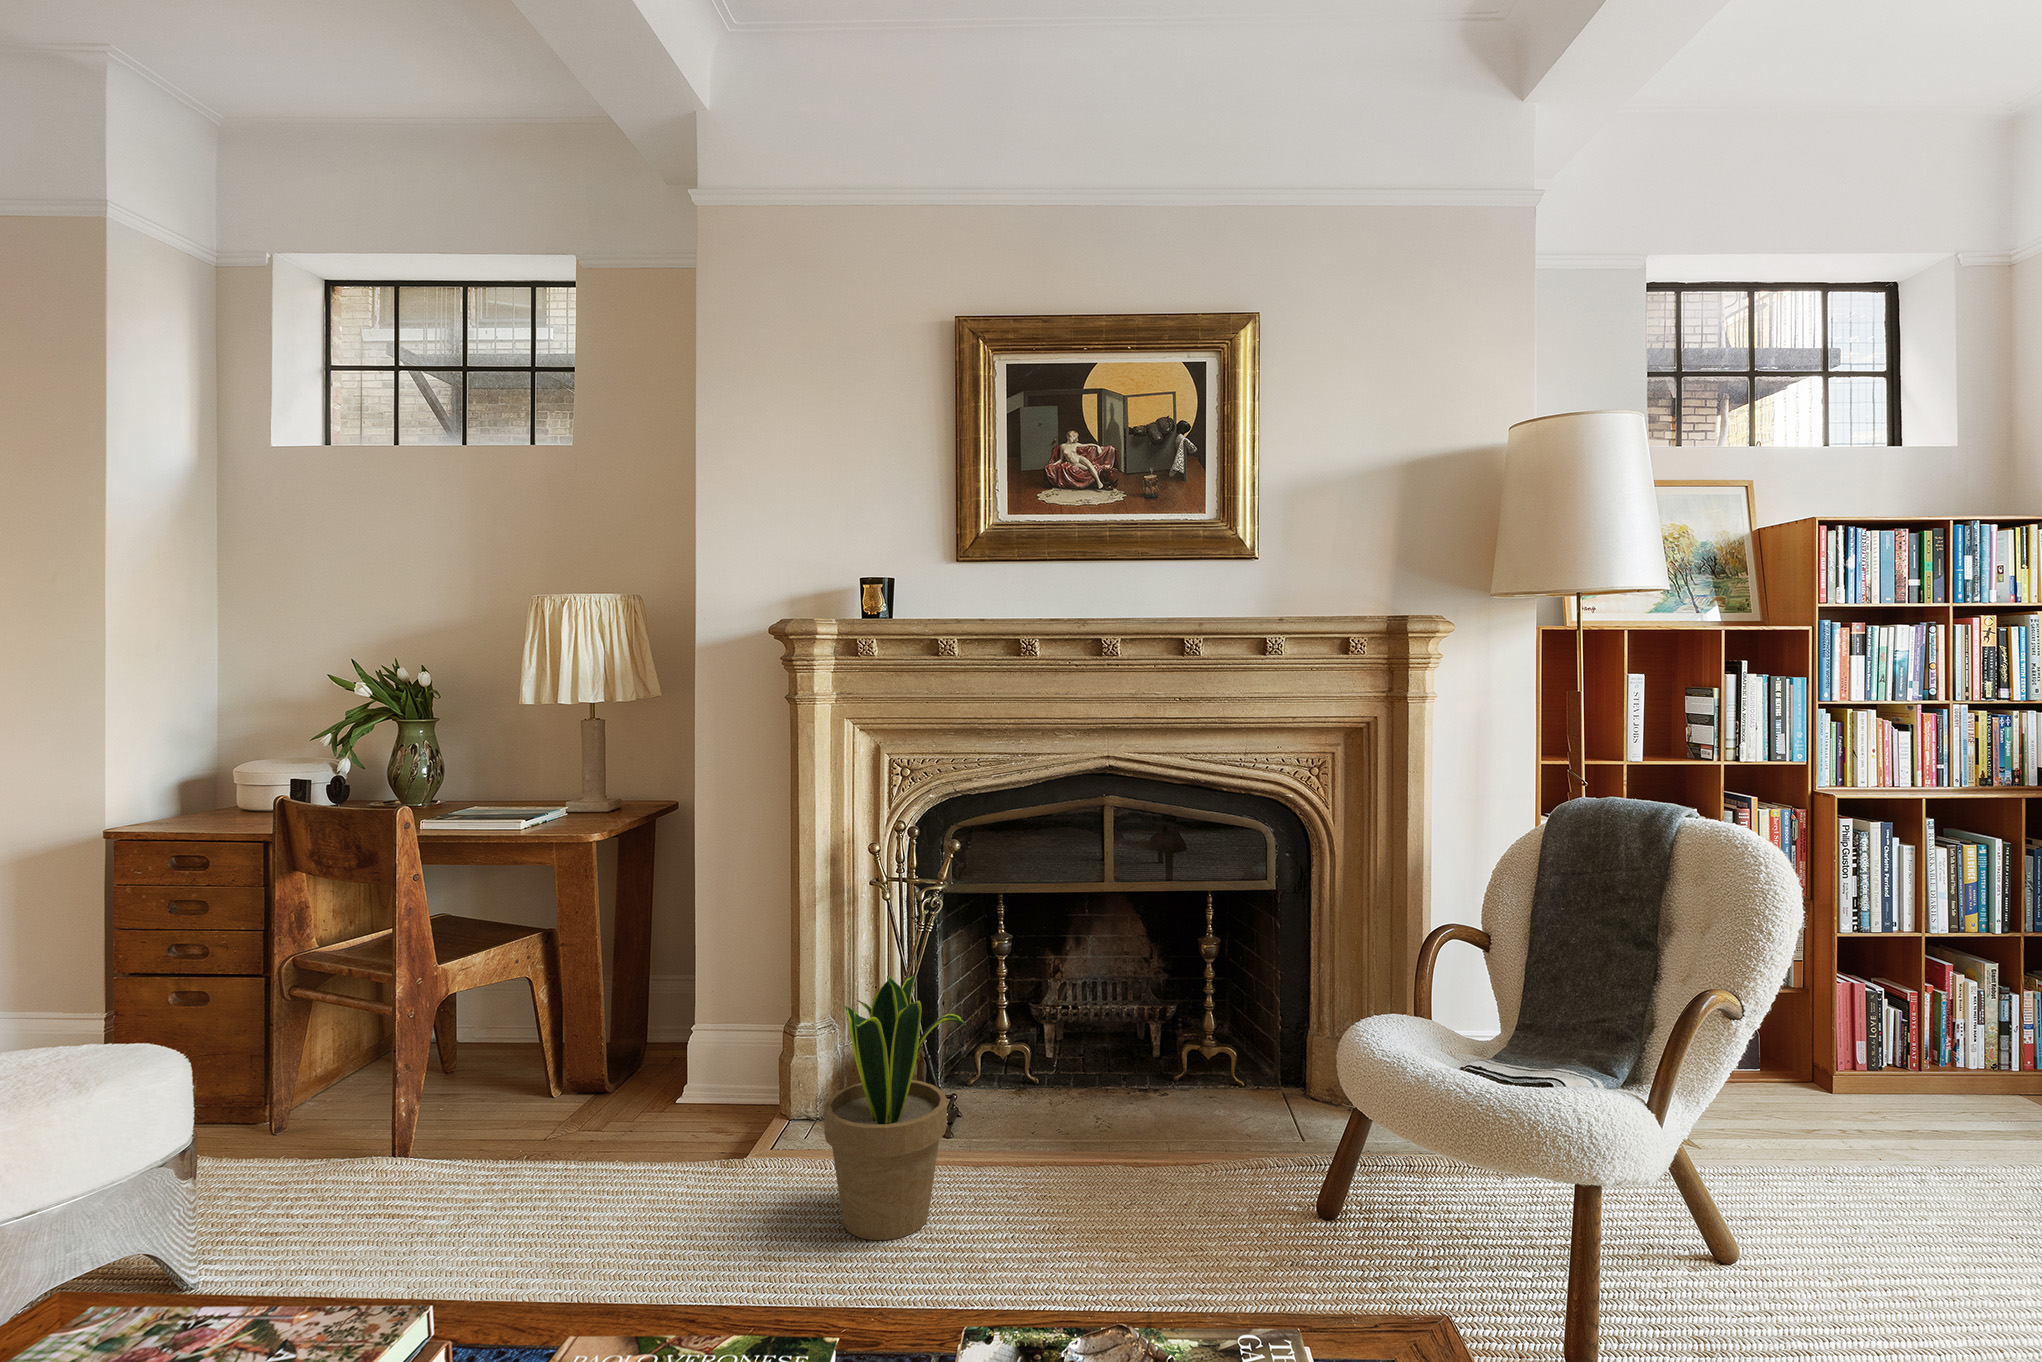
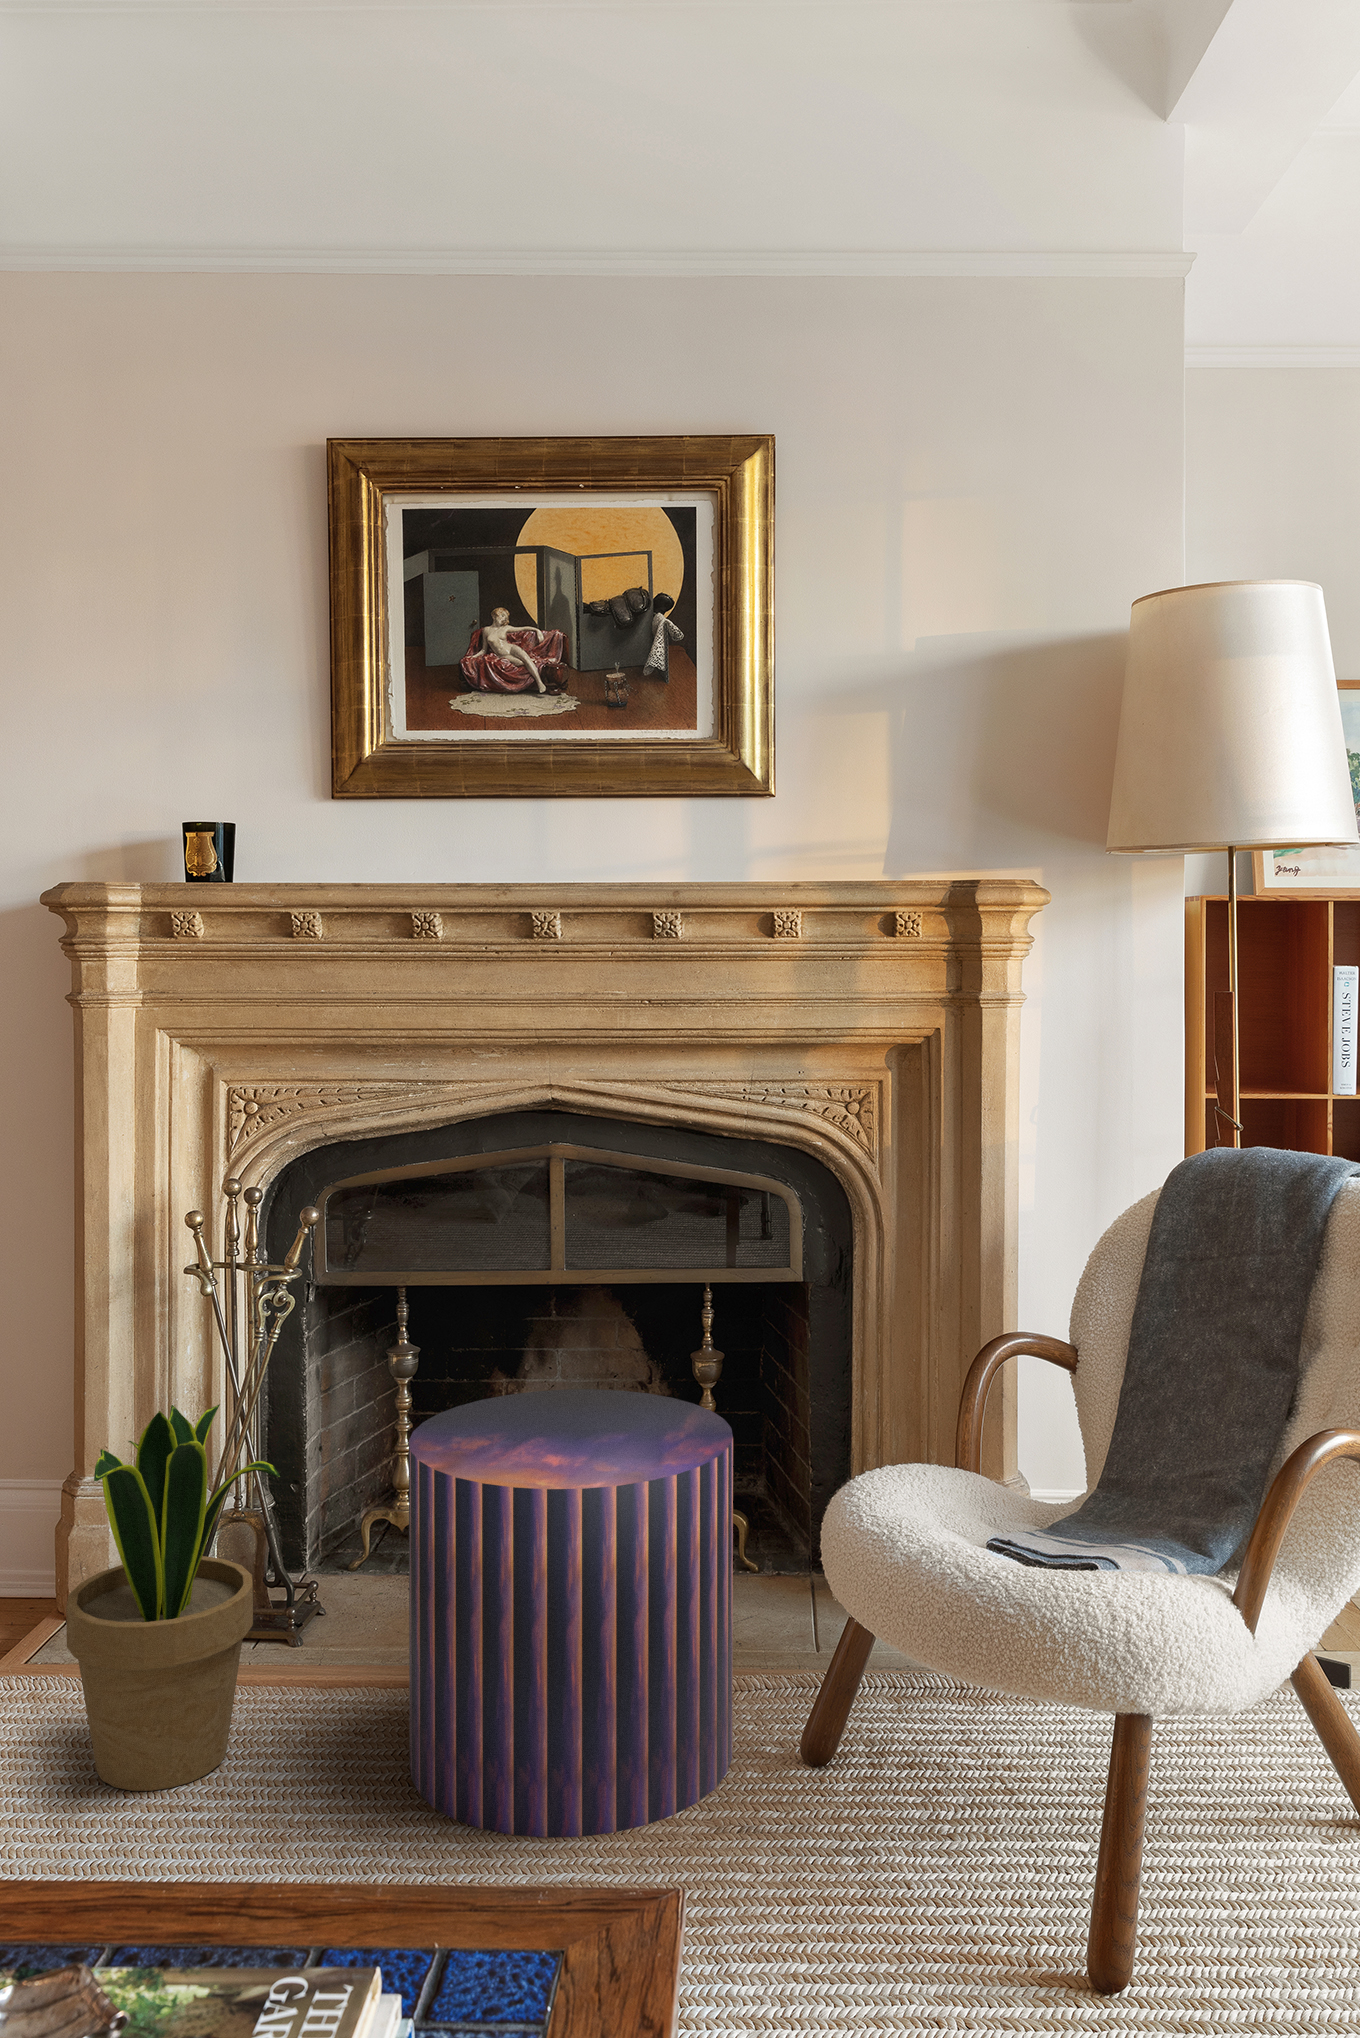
pouf: none [1055,964,1275,1272] -> present [409,1389,733,1838]

